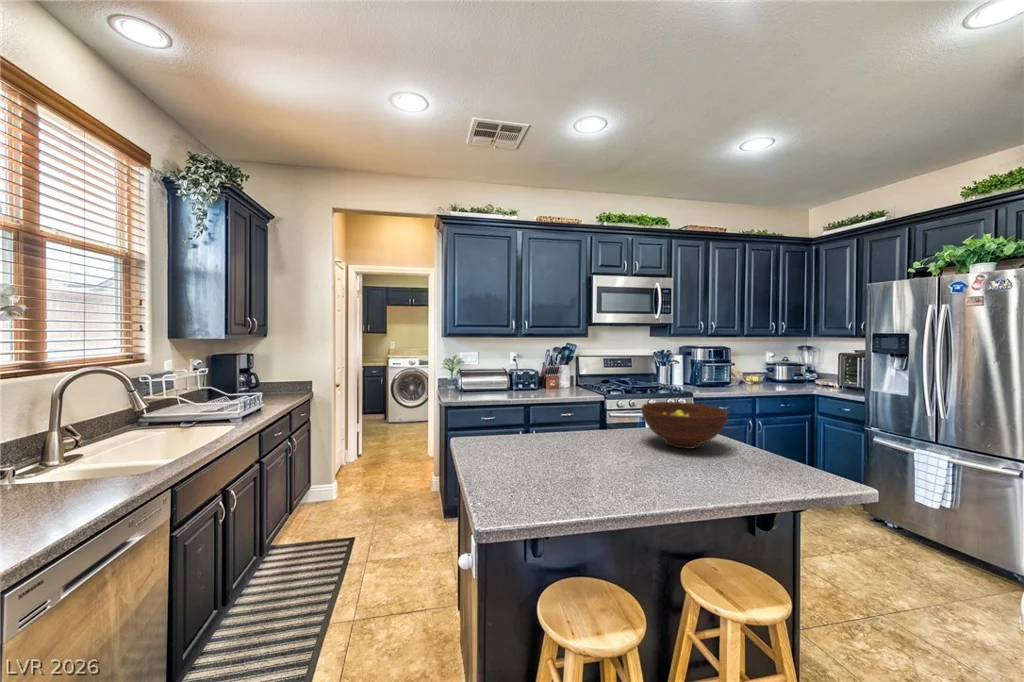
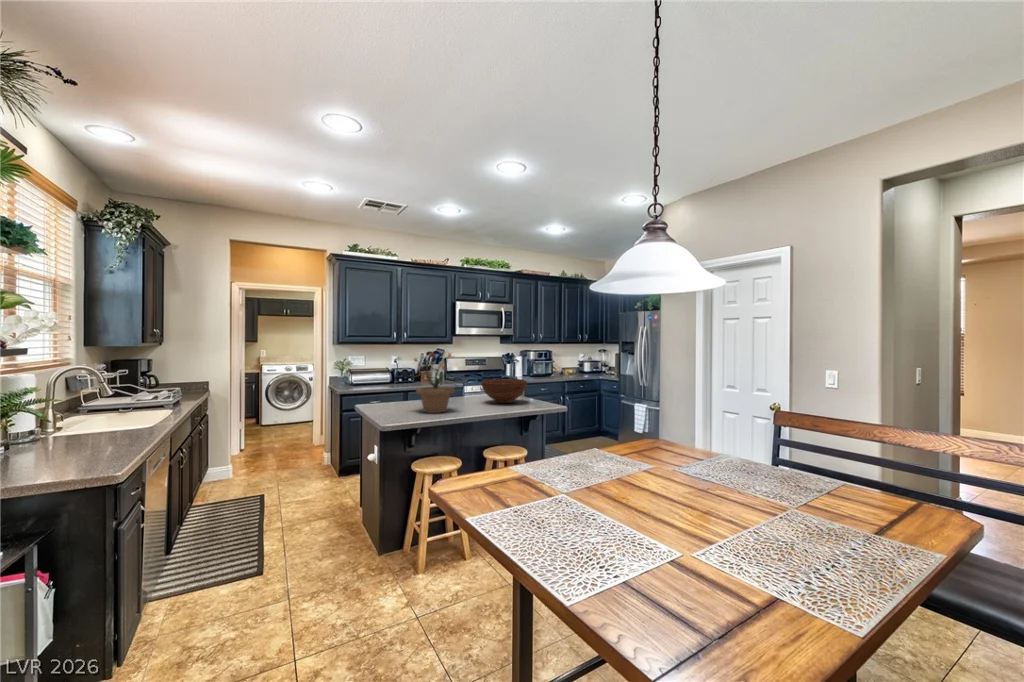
potted plant: none [521,356,606,469] -> present [414,352,454,413]

